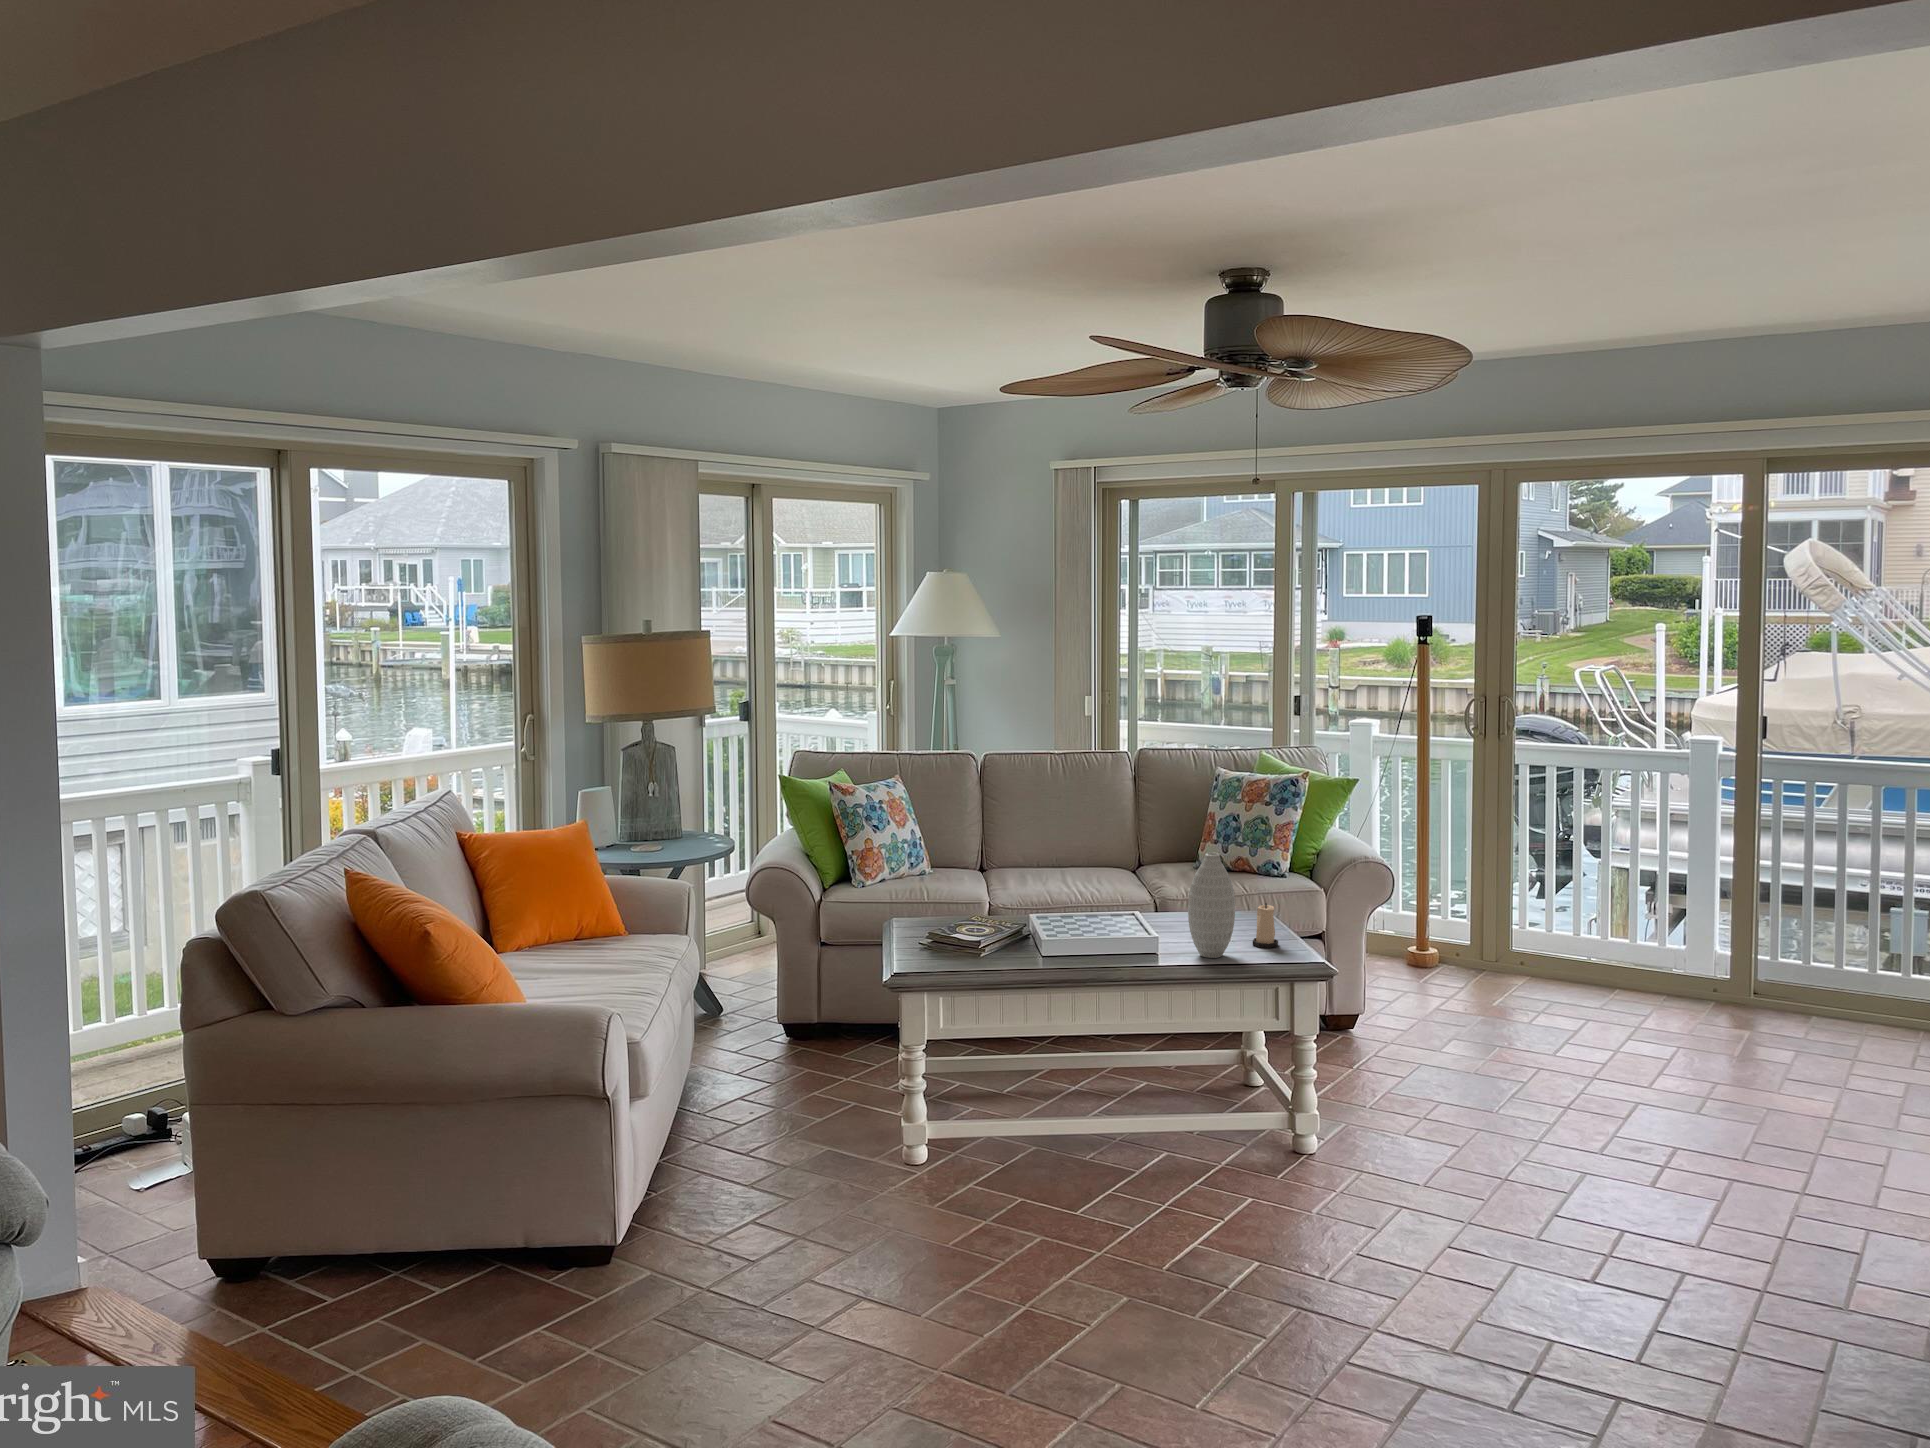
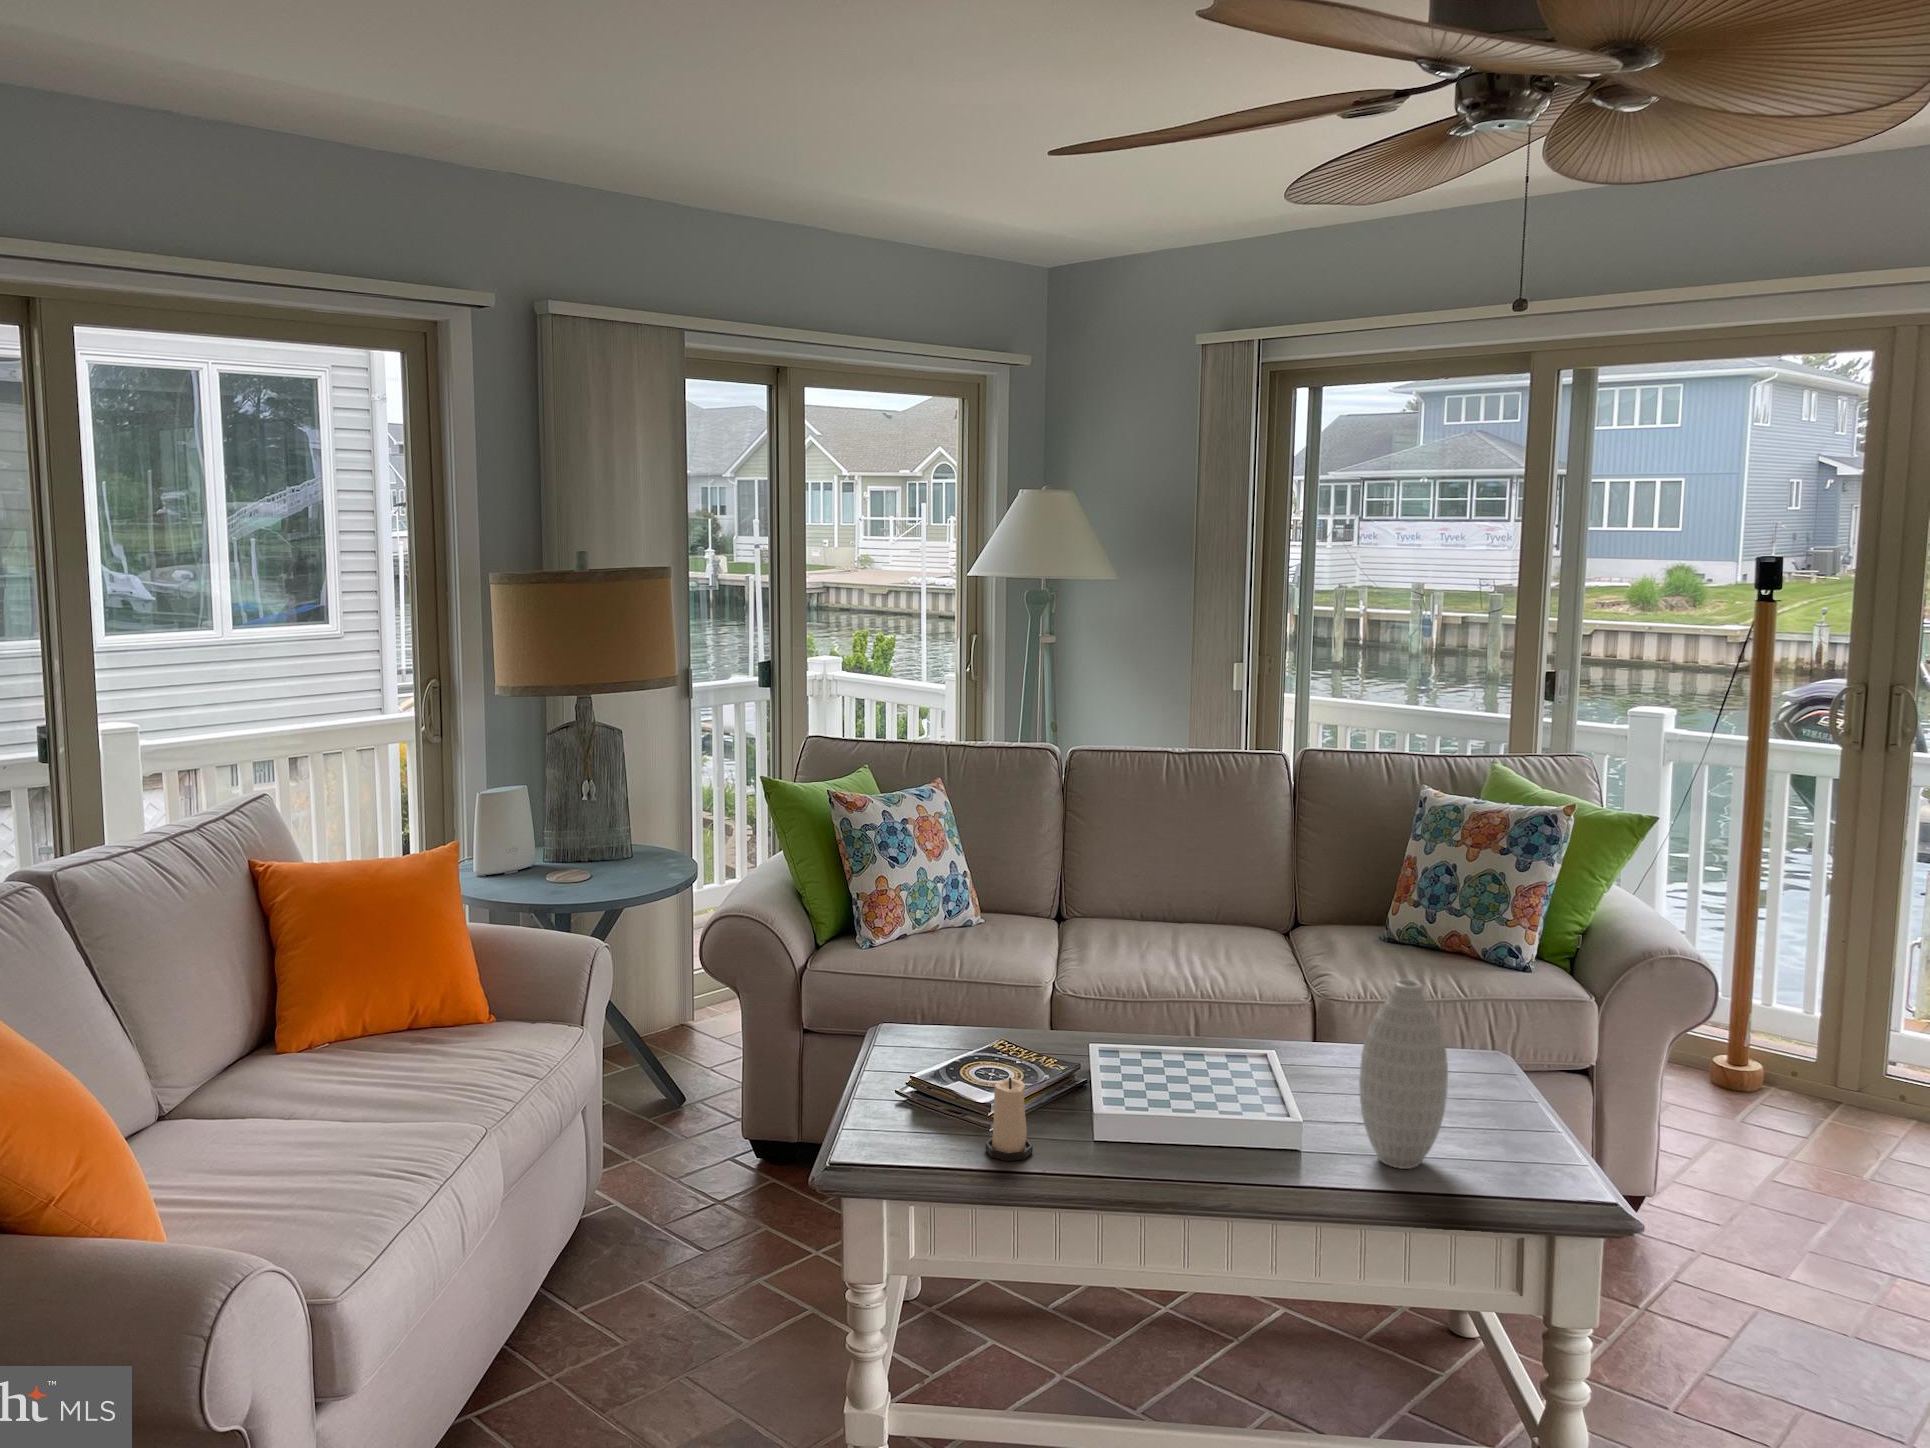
candle: present [1253,903,1278,948] -> present [986,1077,1033,1161]

